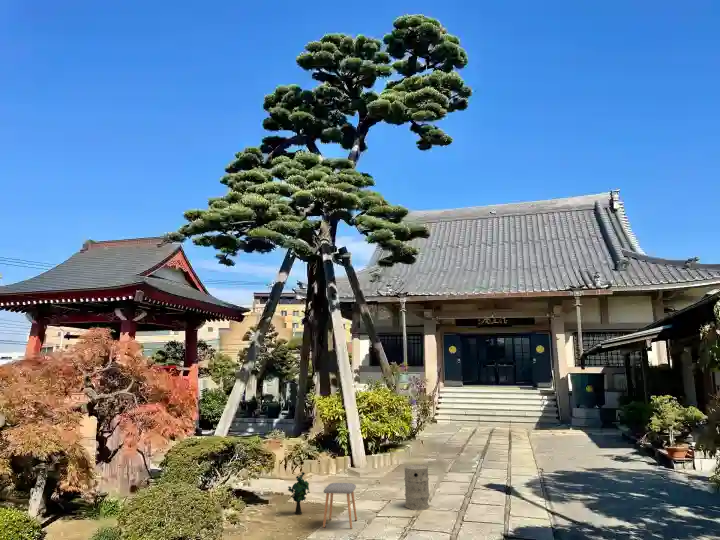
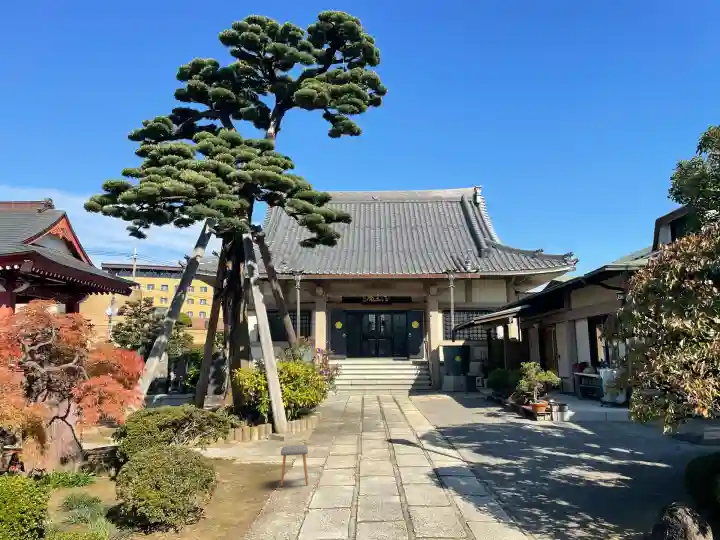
trash can: present [404,465,430,510] -> none [342,426,365,465]
decorative plant: present [288,472,310,515] -> none [238,438,260,478]

